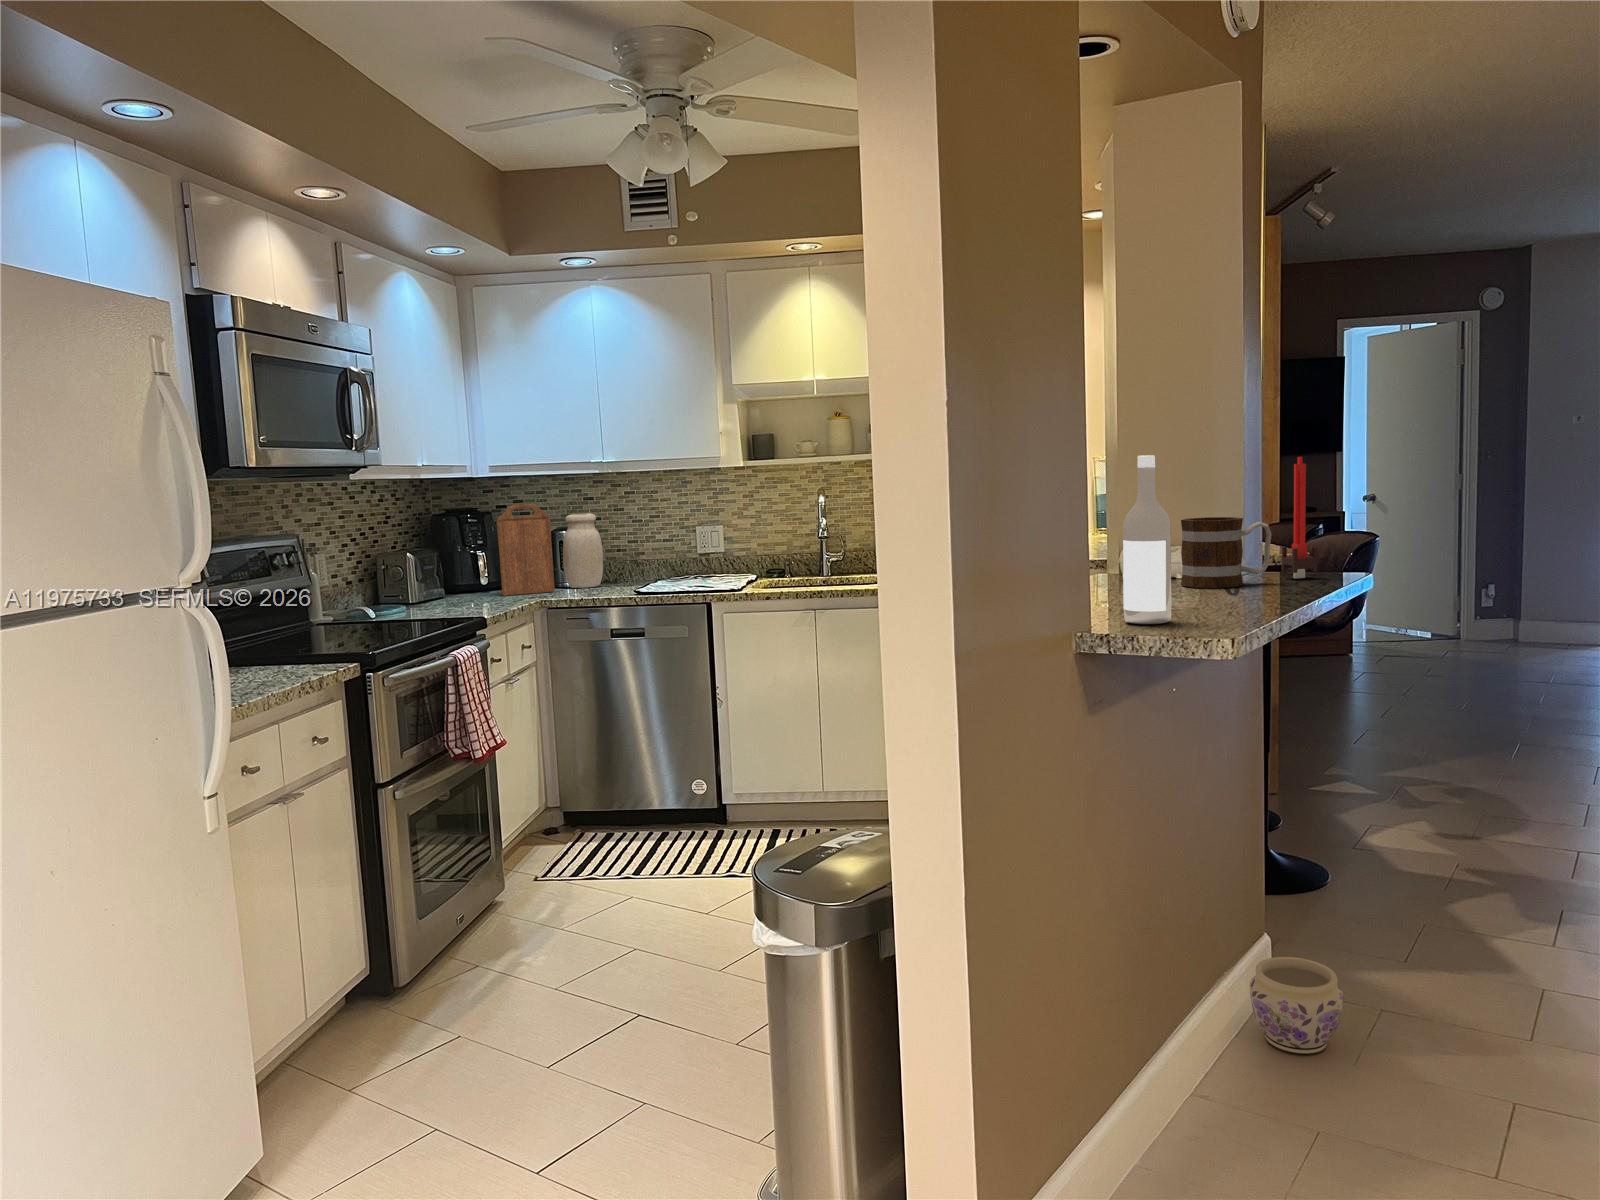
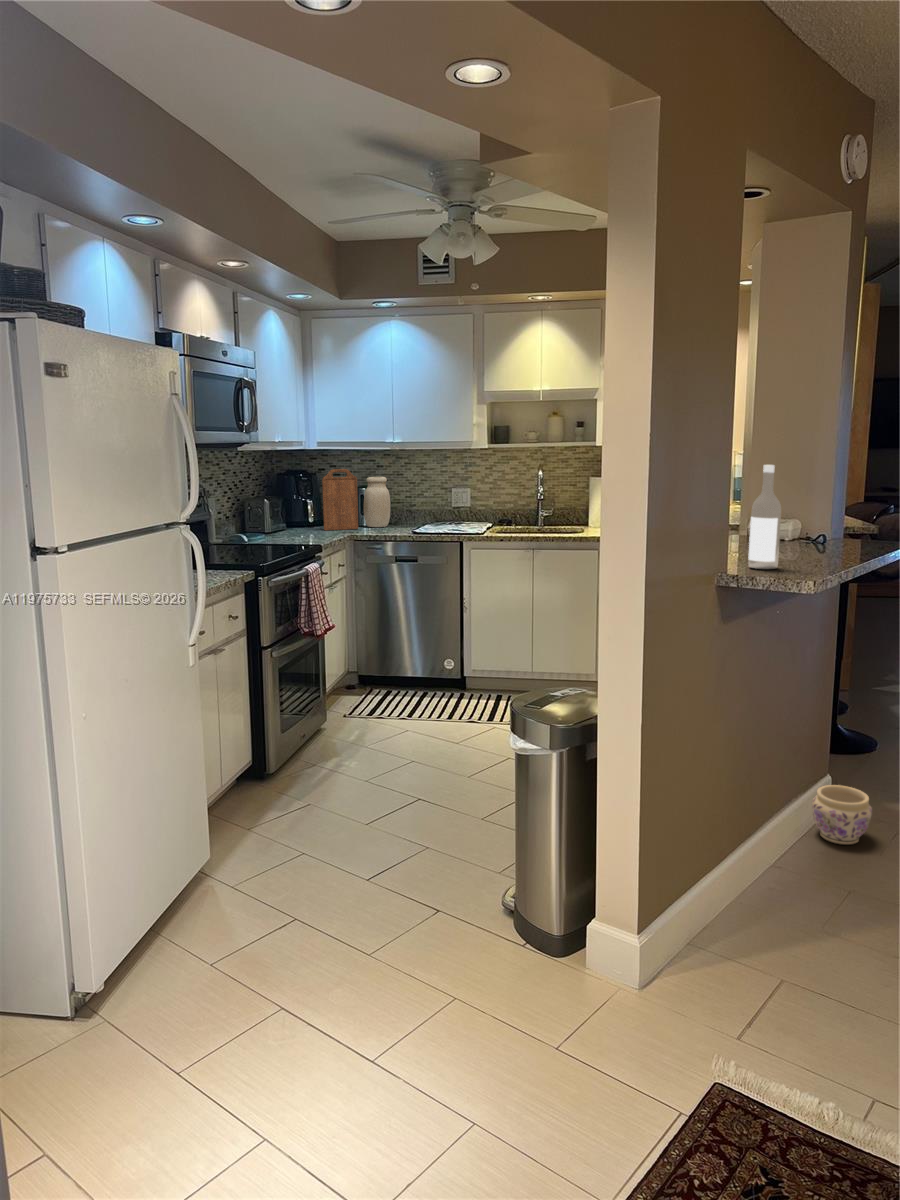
candle: present [1282,457,1318,578] -> none [853,465,878,544]
mug: present [1181,517,1271,588] -> none [786,502,848,548]

